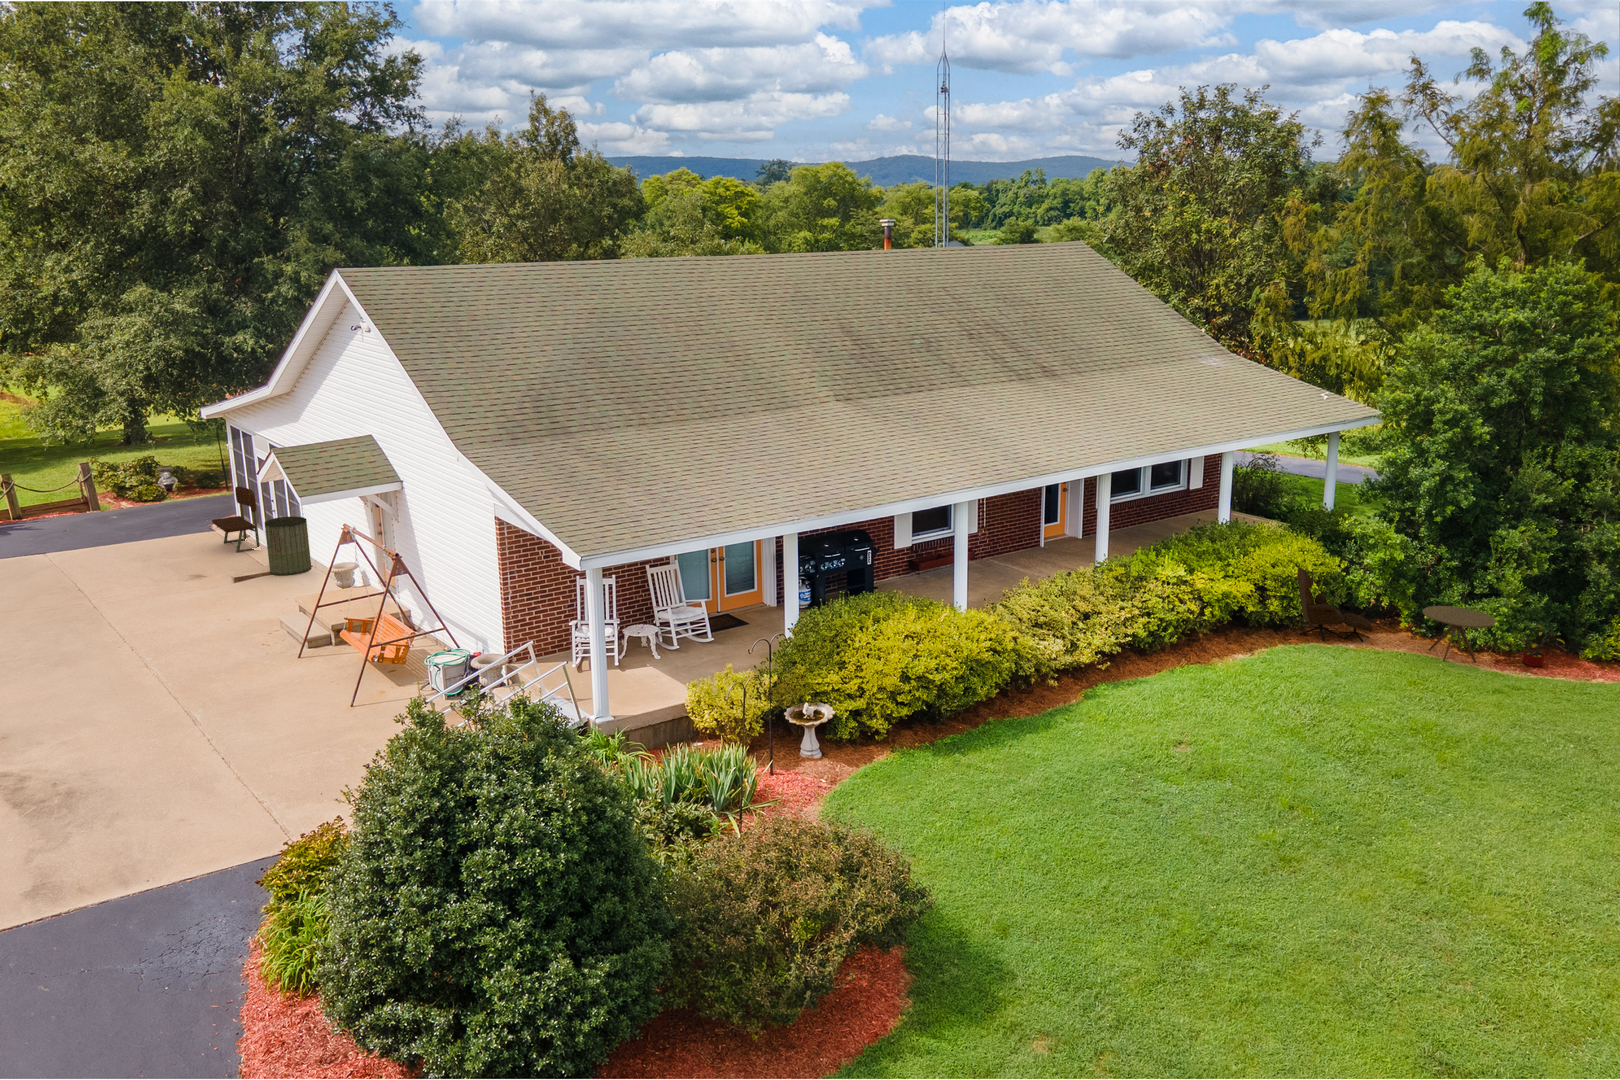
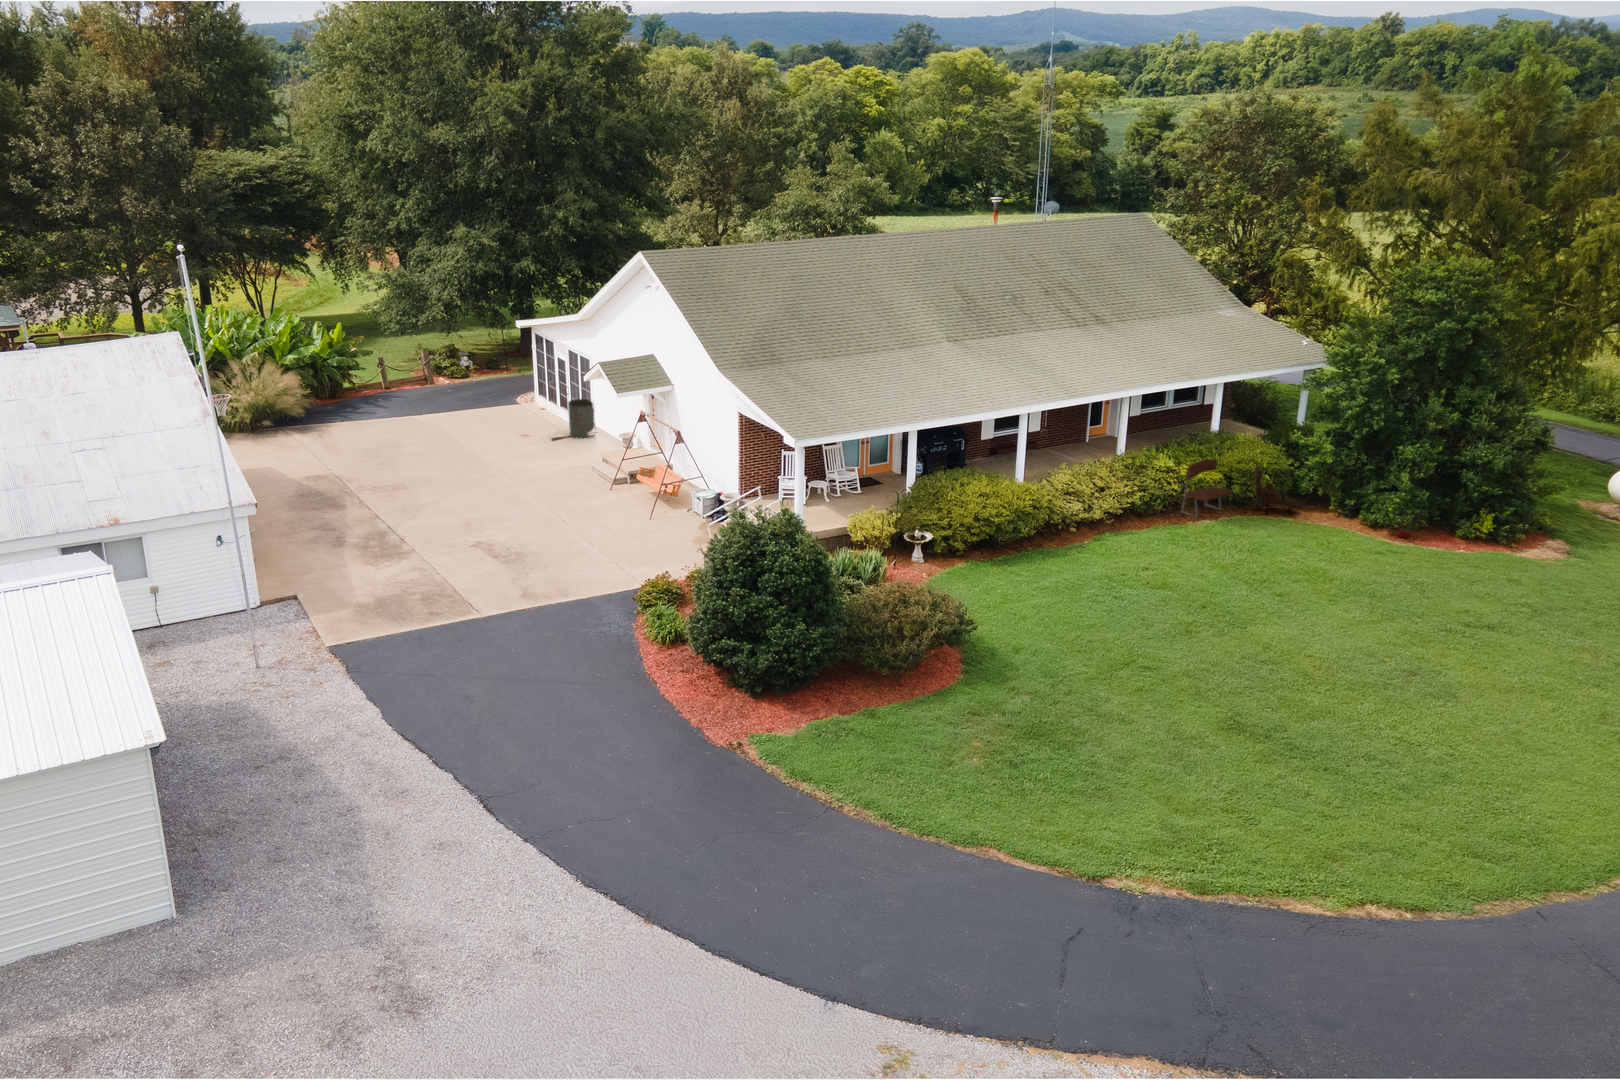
bench: present [212,486,260,553] -> present [1181,459,1232,518]
round table: present [1423,606,1496,663] -> none [1333,495,1380,533]

